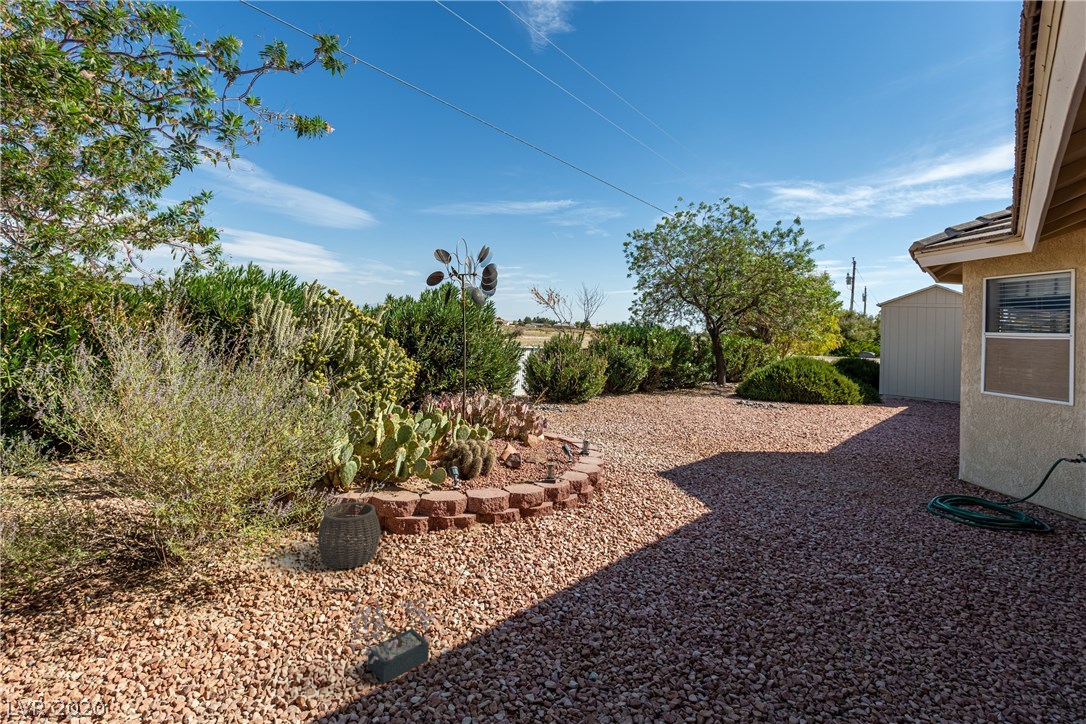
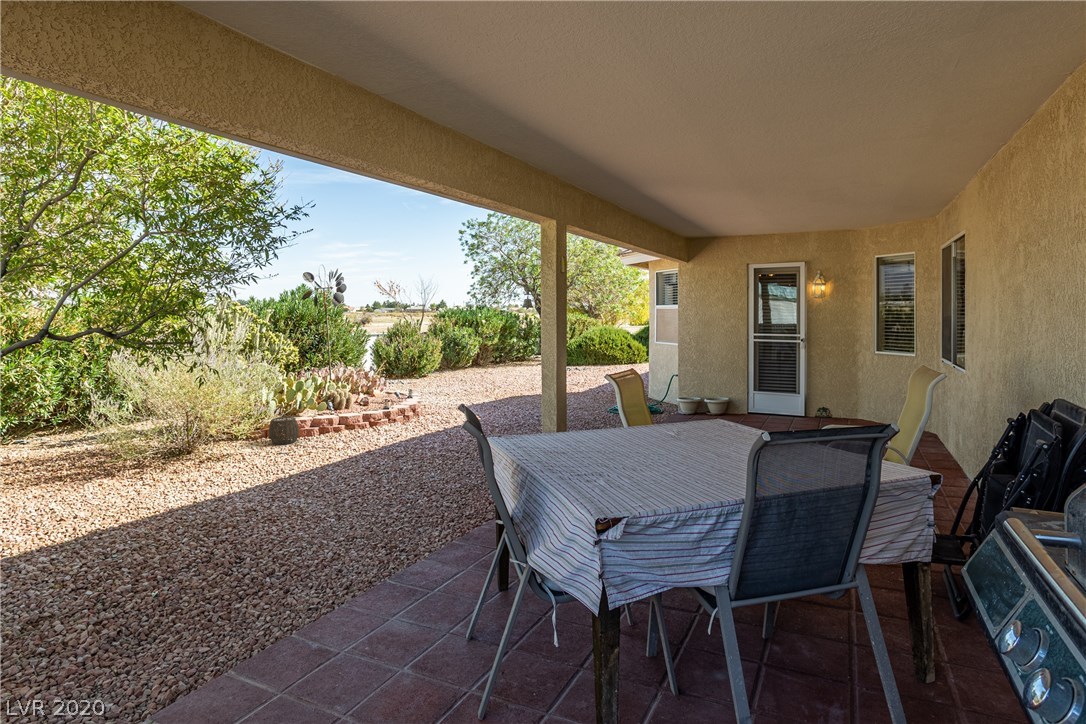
decorative plant: present [350,597,435,683] -> none [305,433,335,459]

